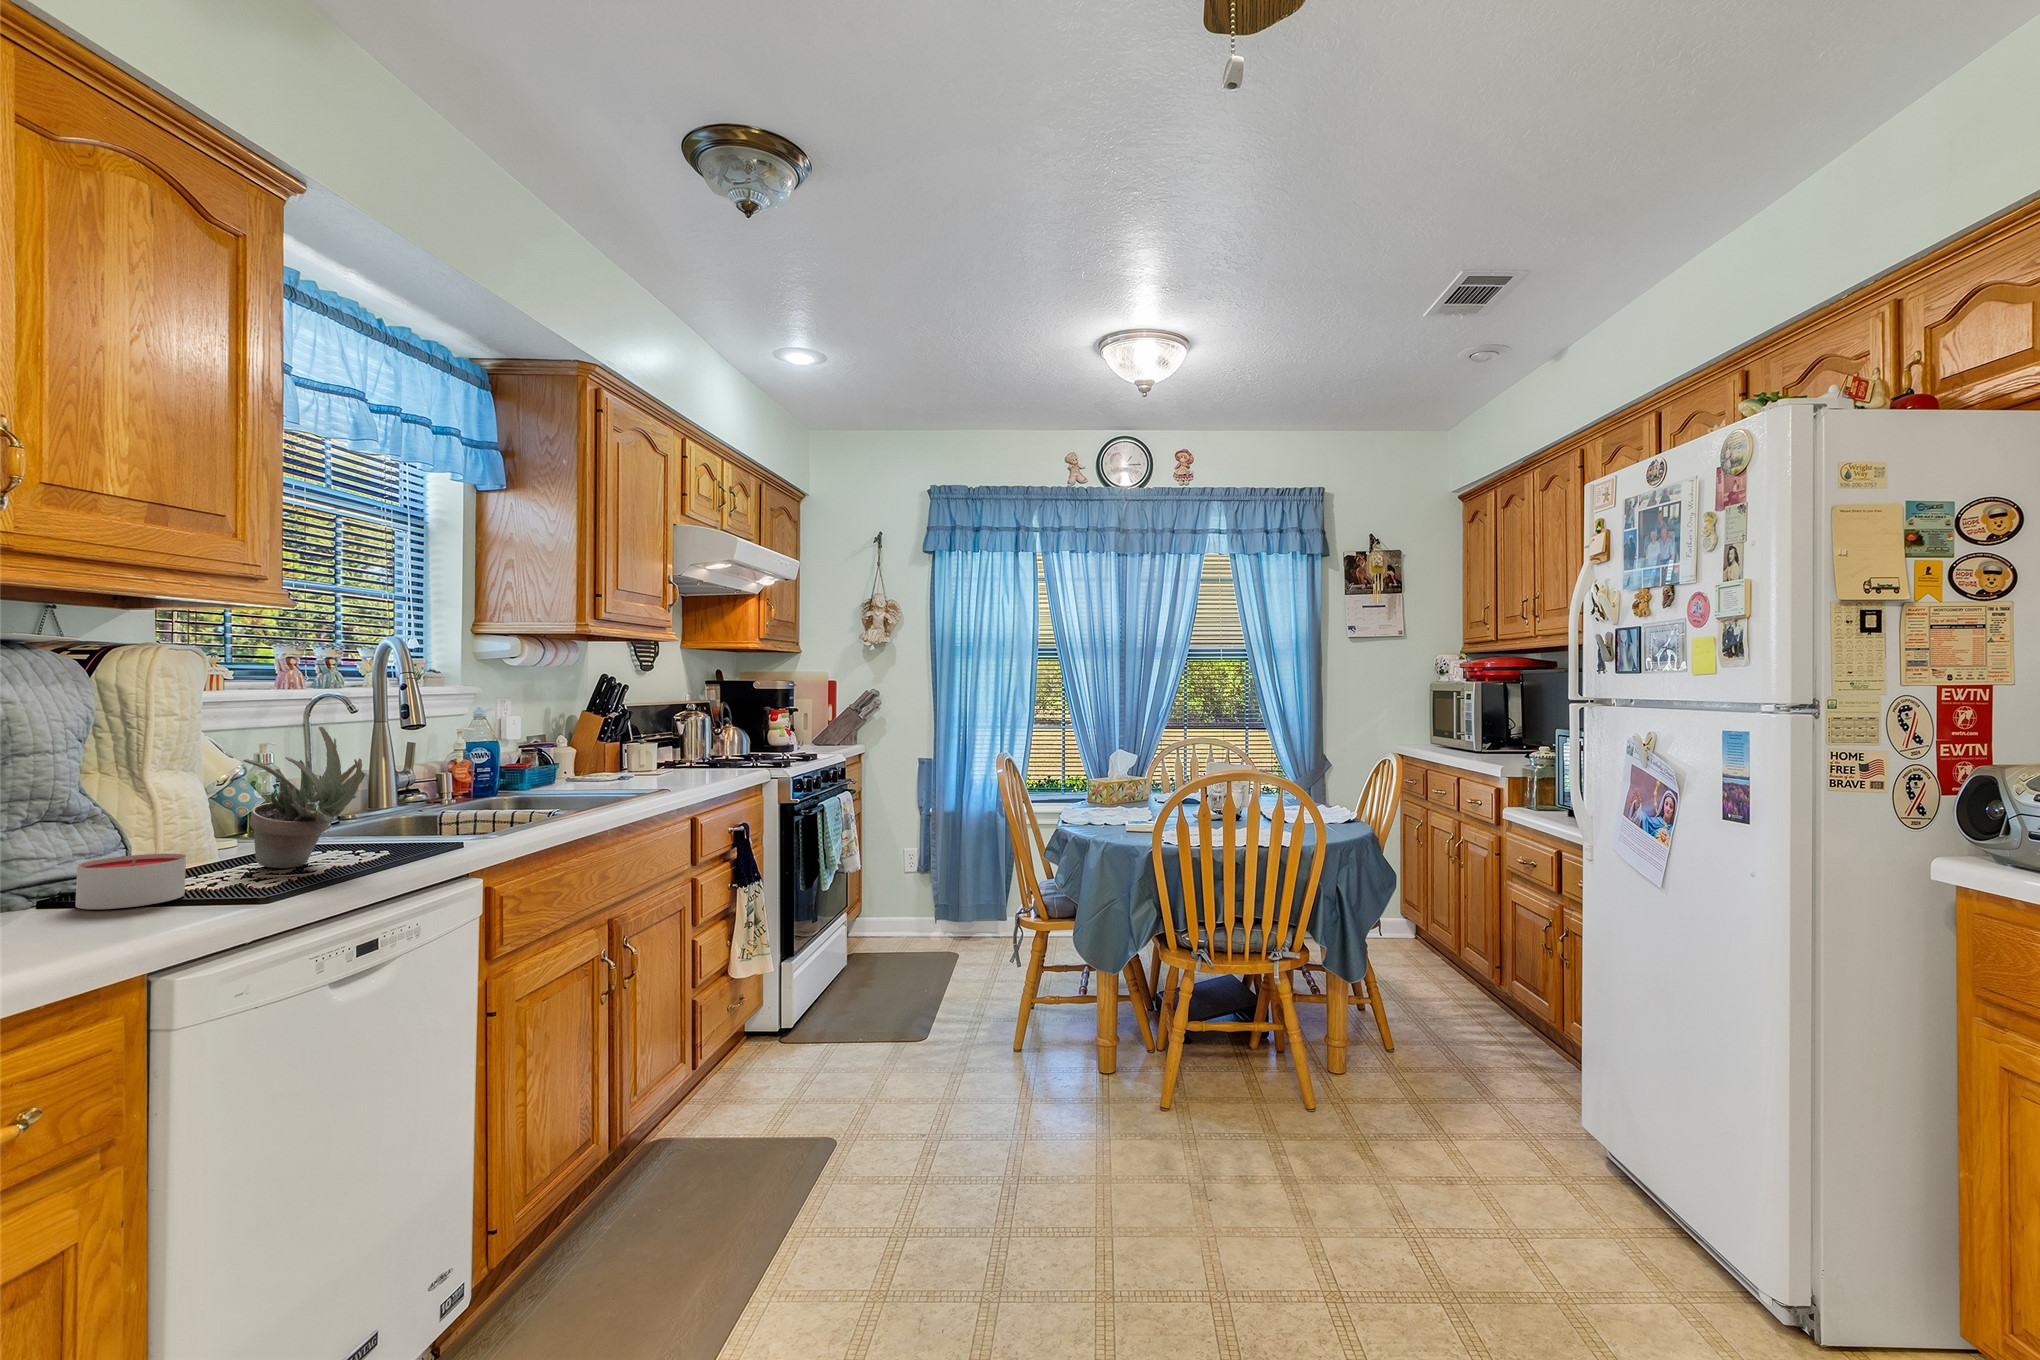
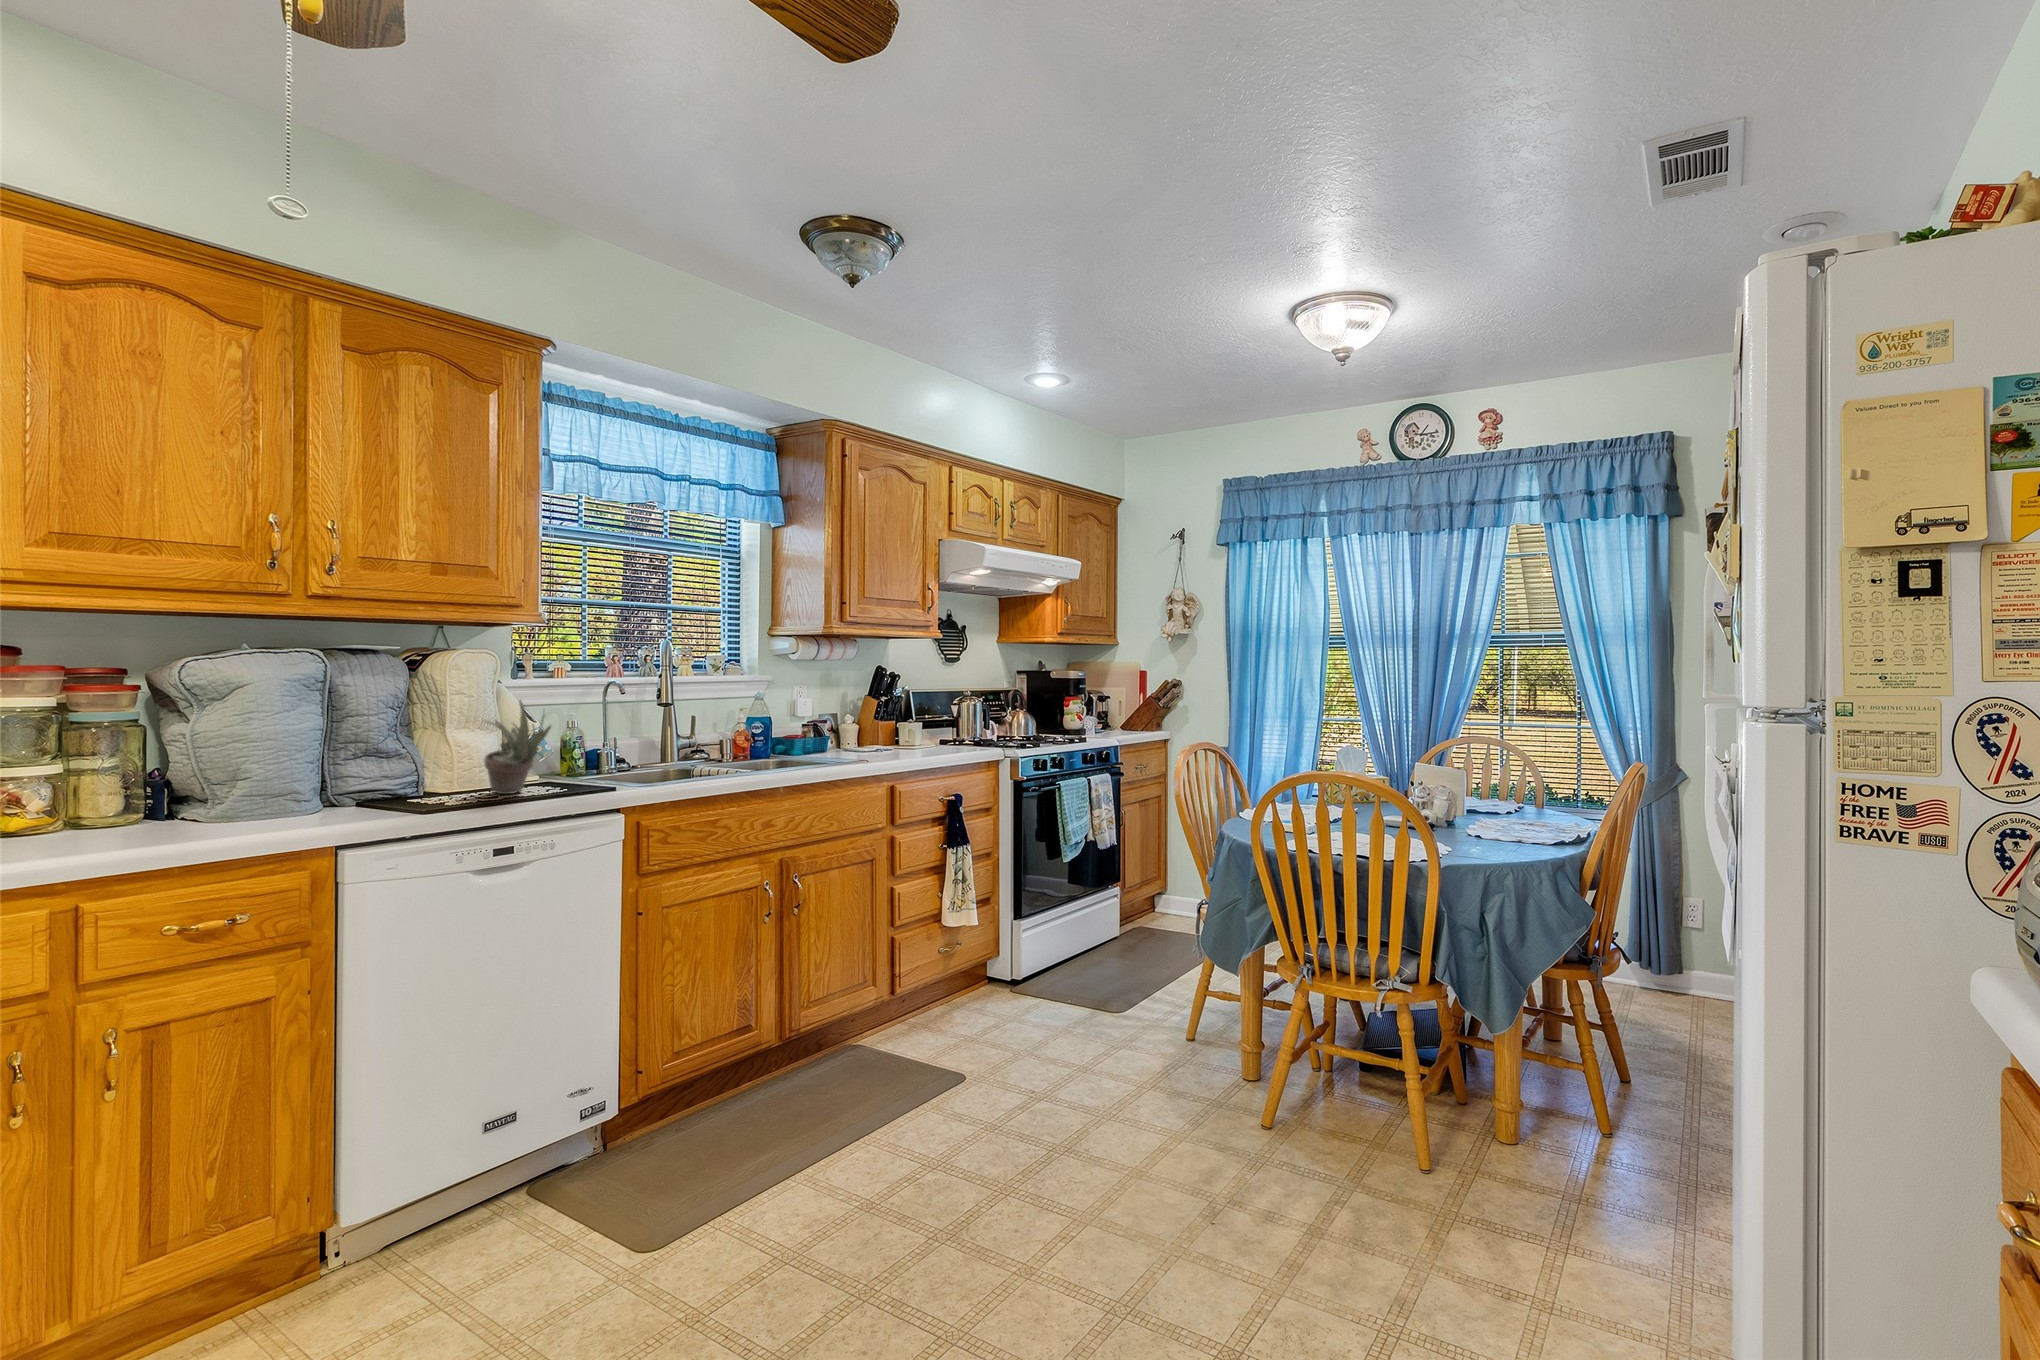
candle: present [76,854,186,909] -> none [357,777,417,808]

